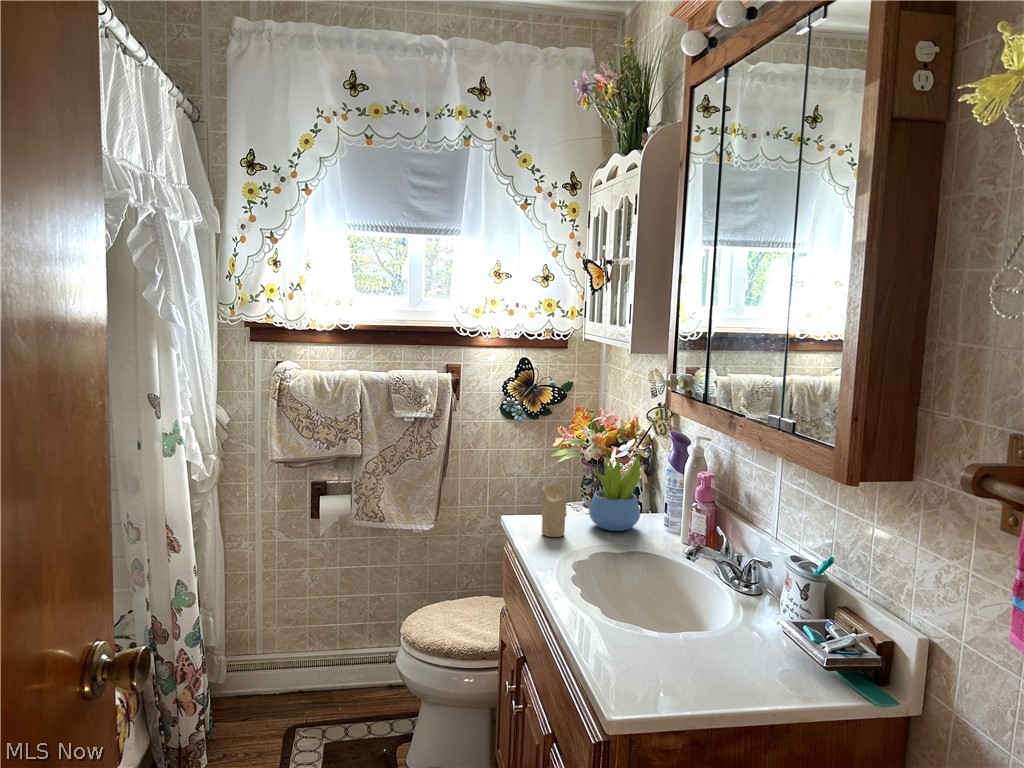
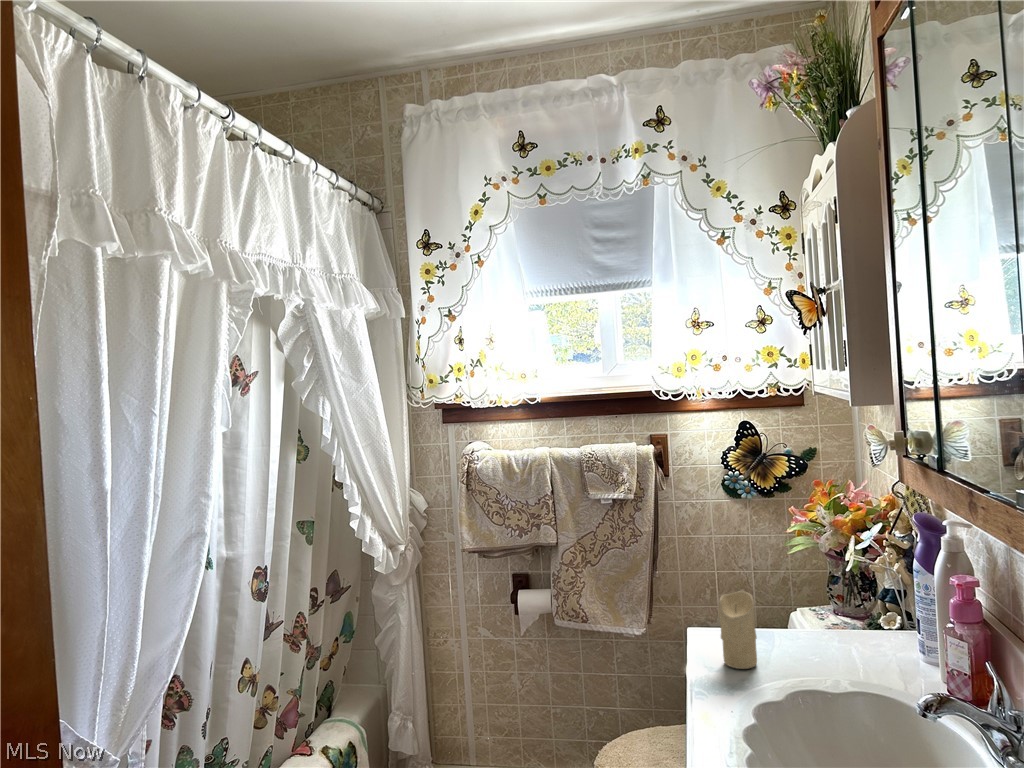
succulent plant: present [589,452,640,531] -> none [795,543,879,664]

